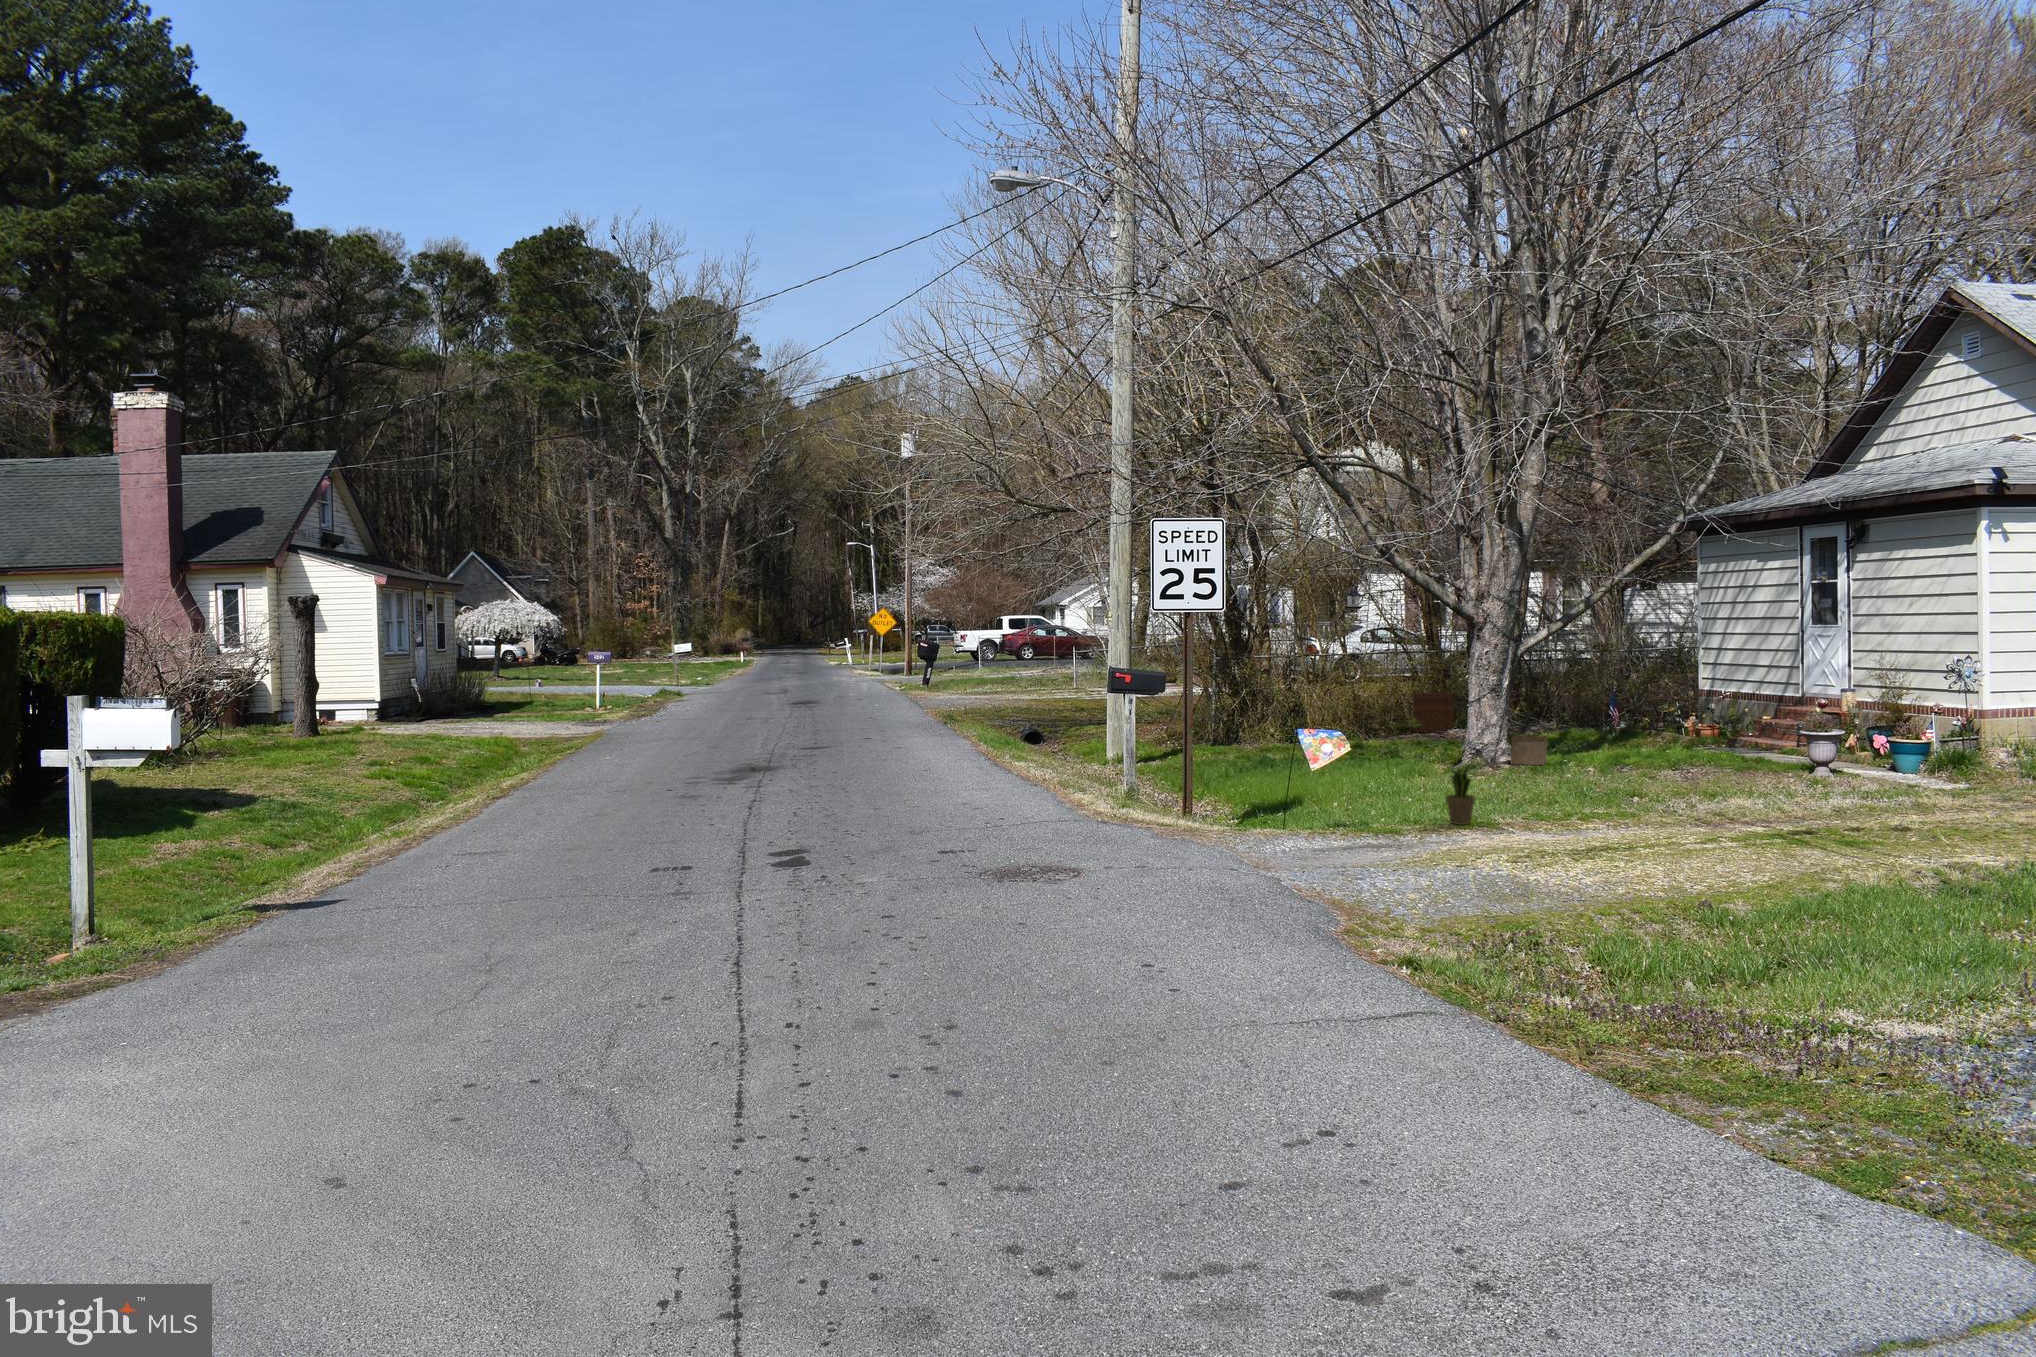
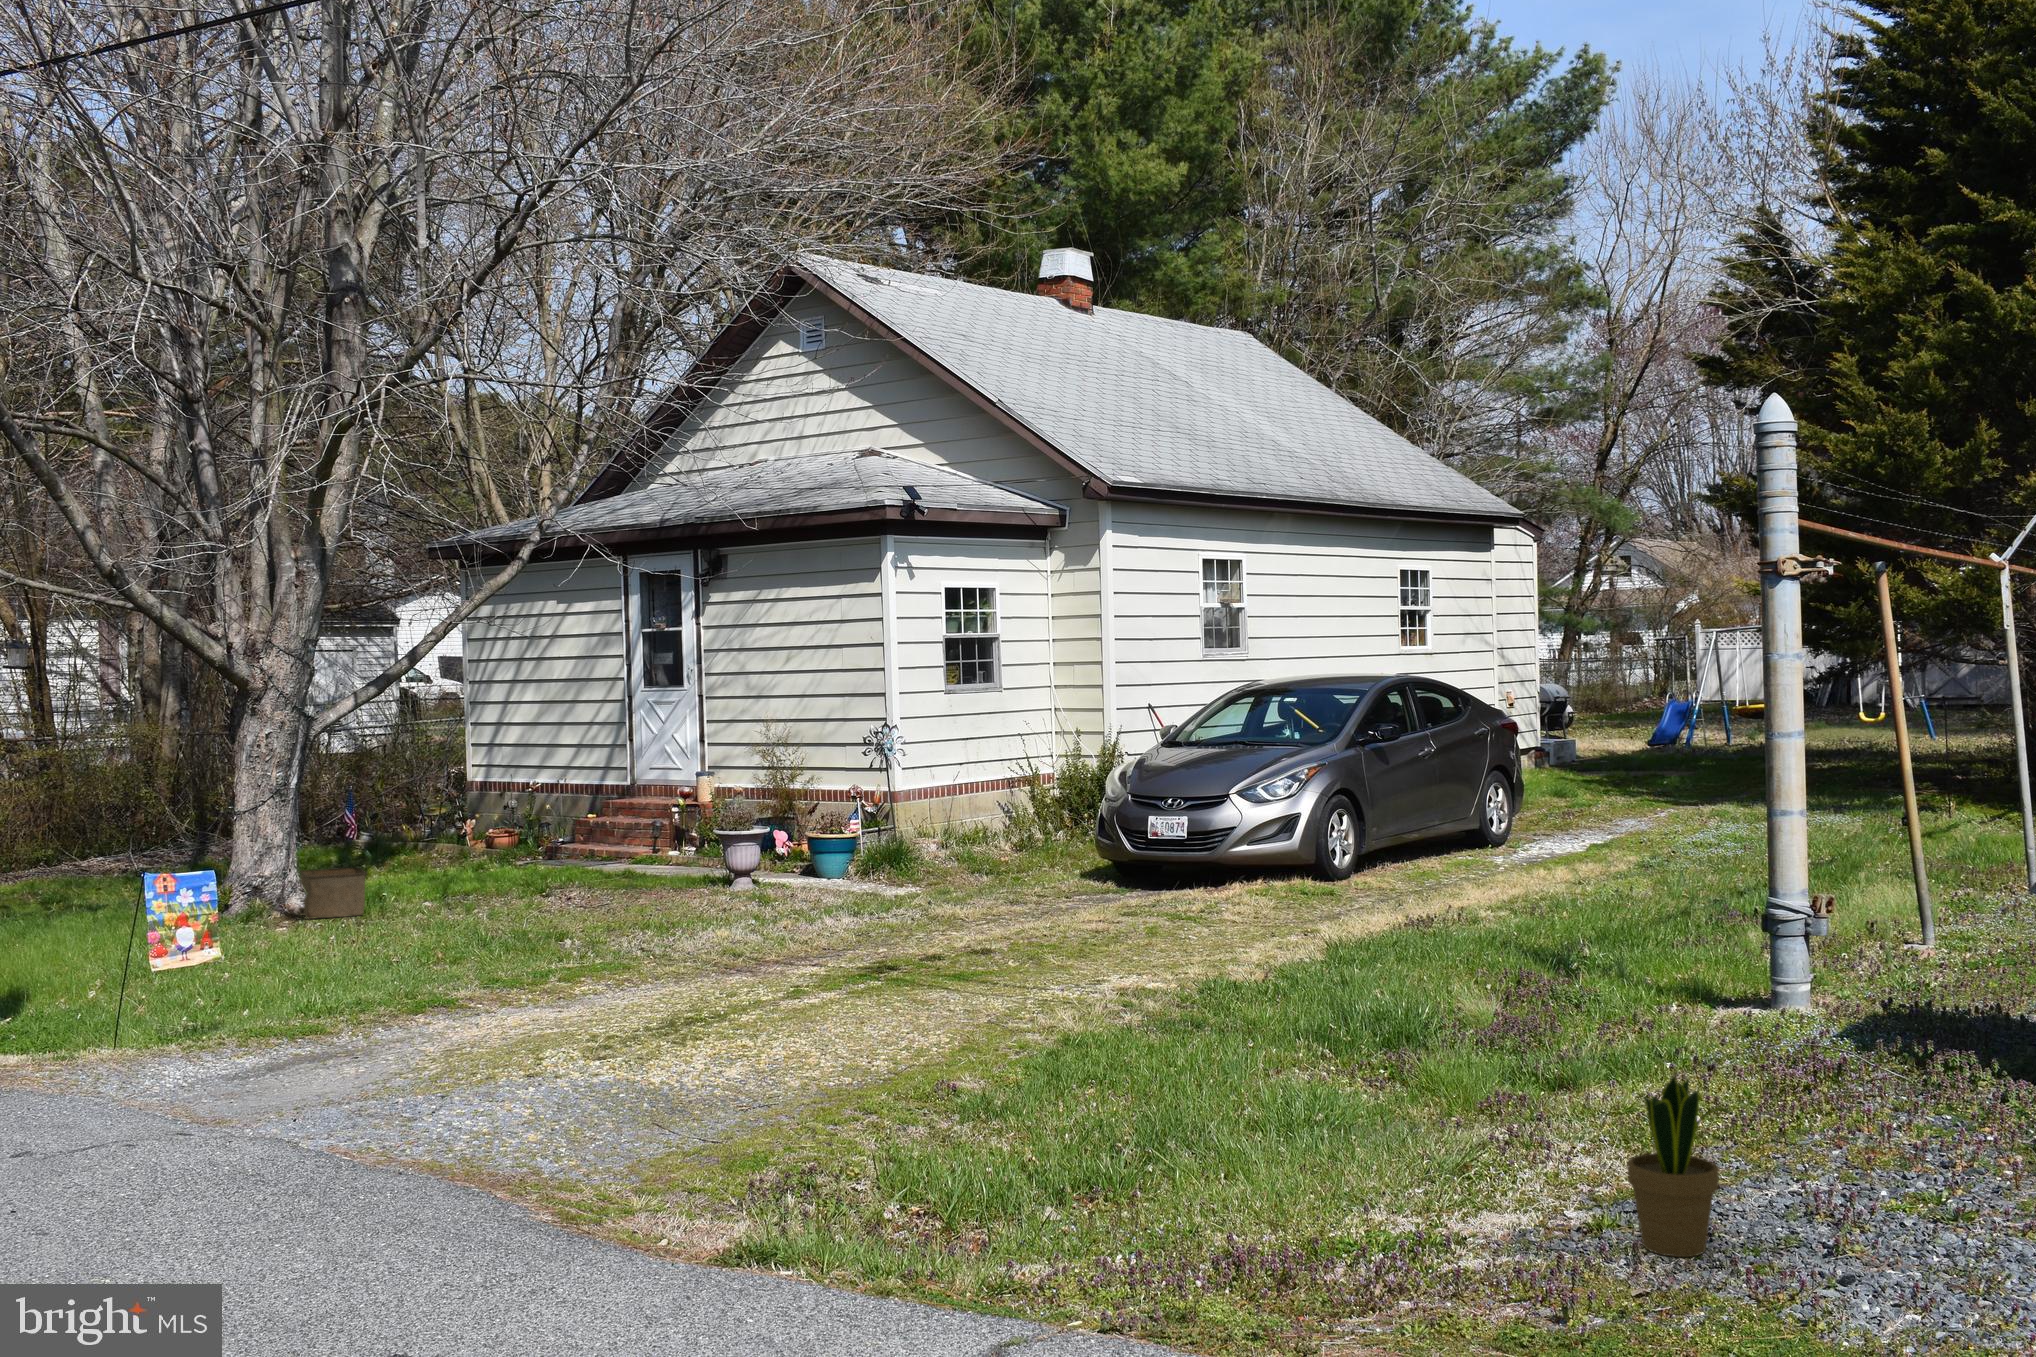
wooden crate: present [1412,691,1454,732] -> none [11,804,99,877]
potted plant: present [1446,769,1475,825] -> present [1628,1078,1731,1257]

